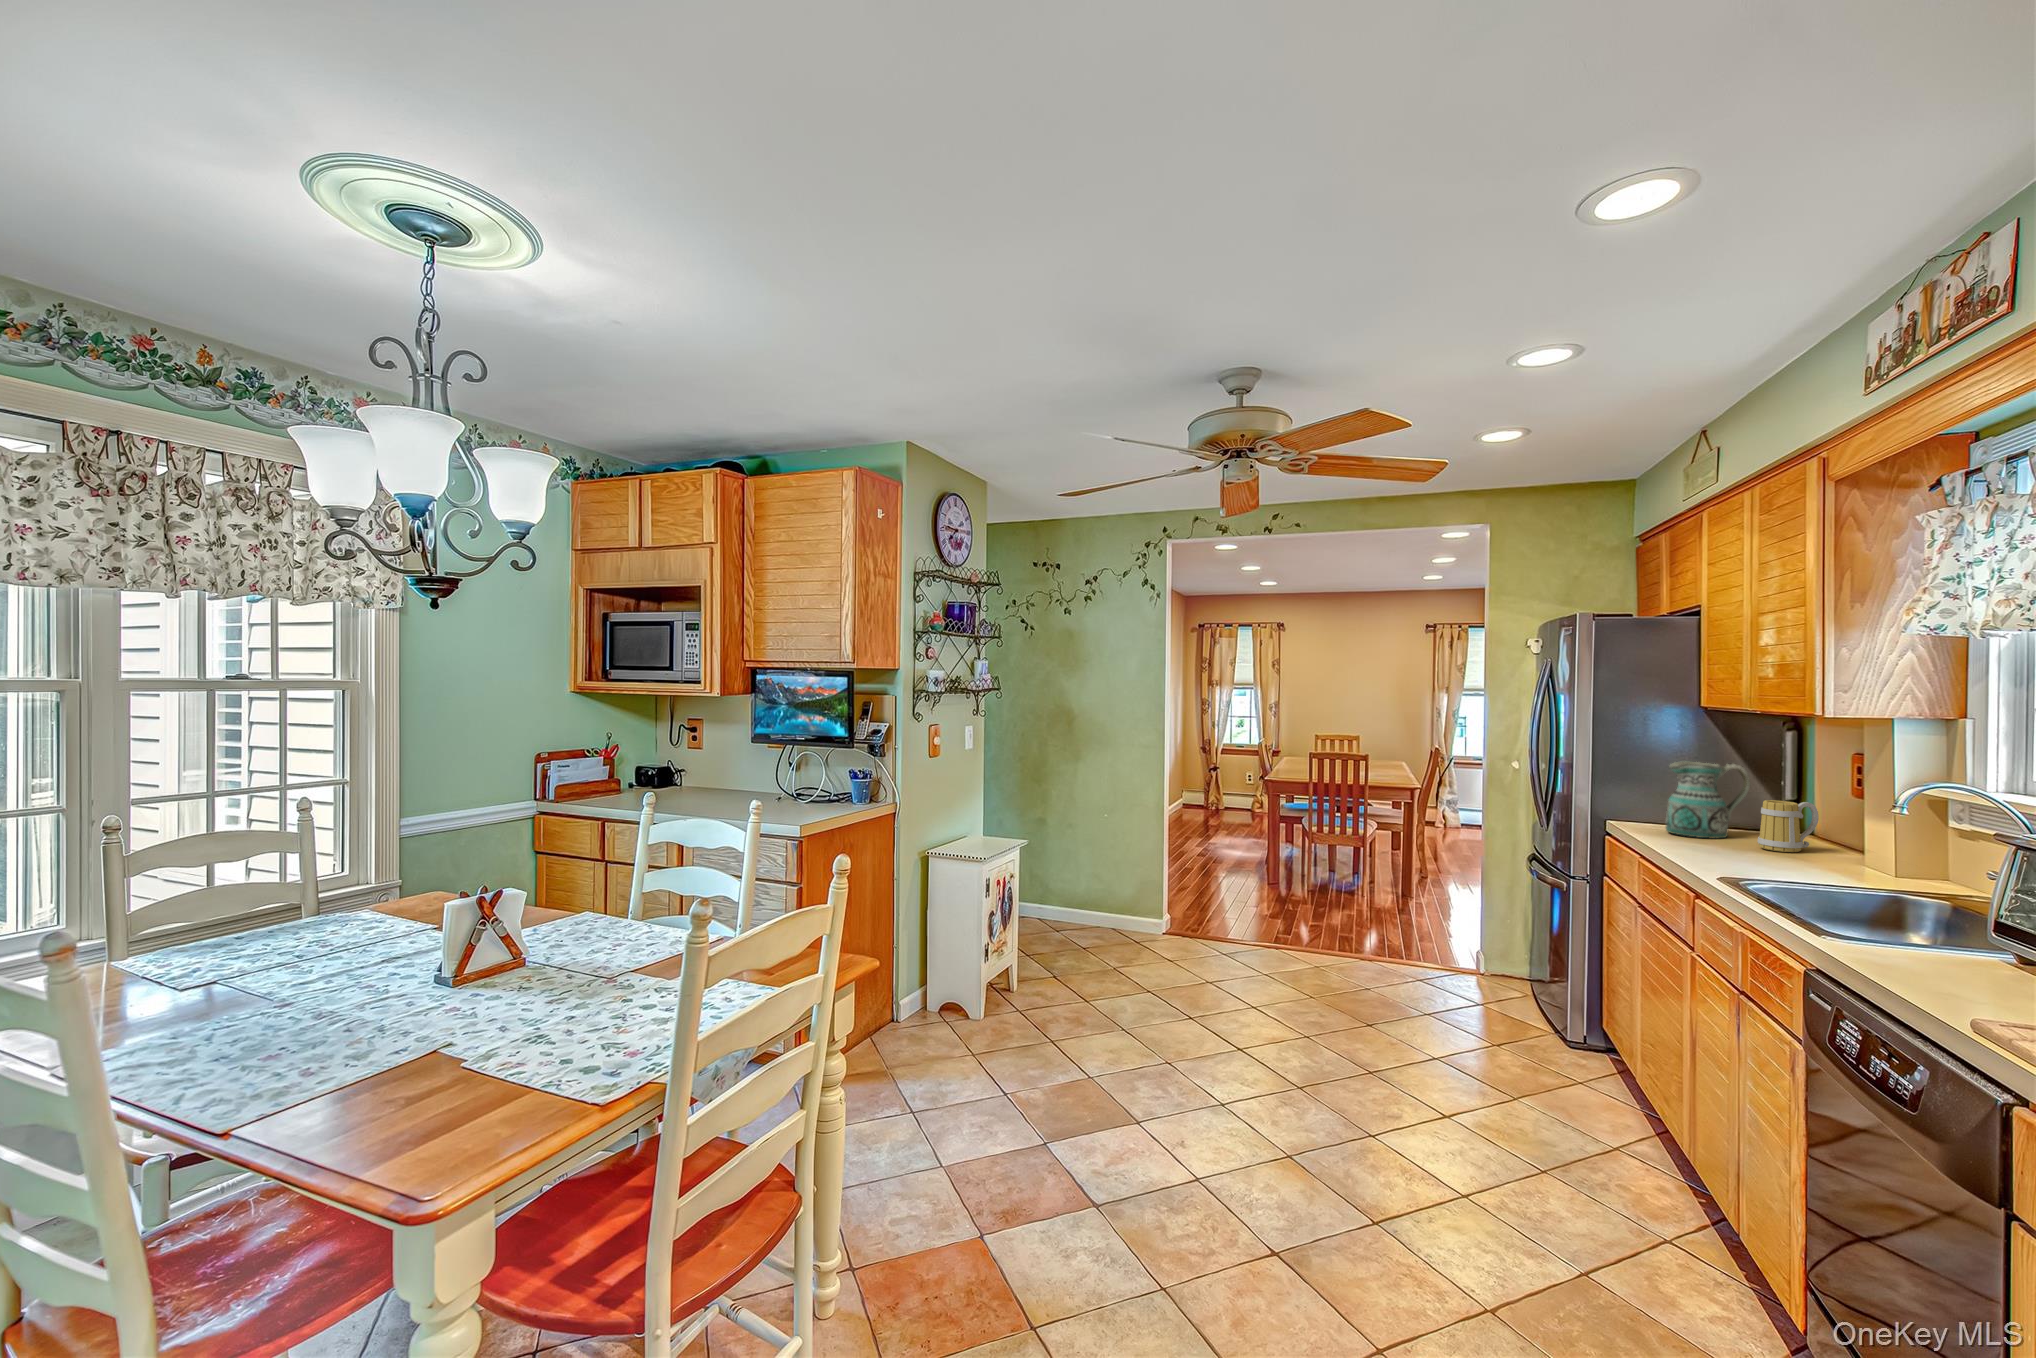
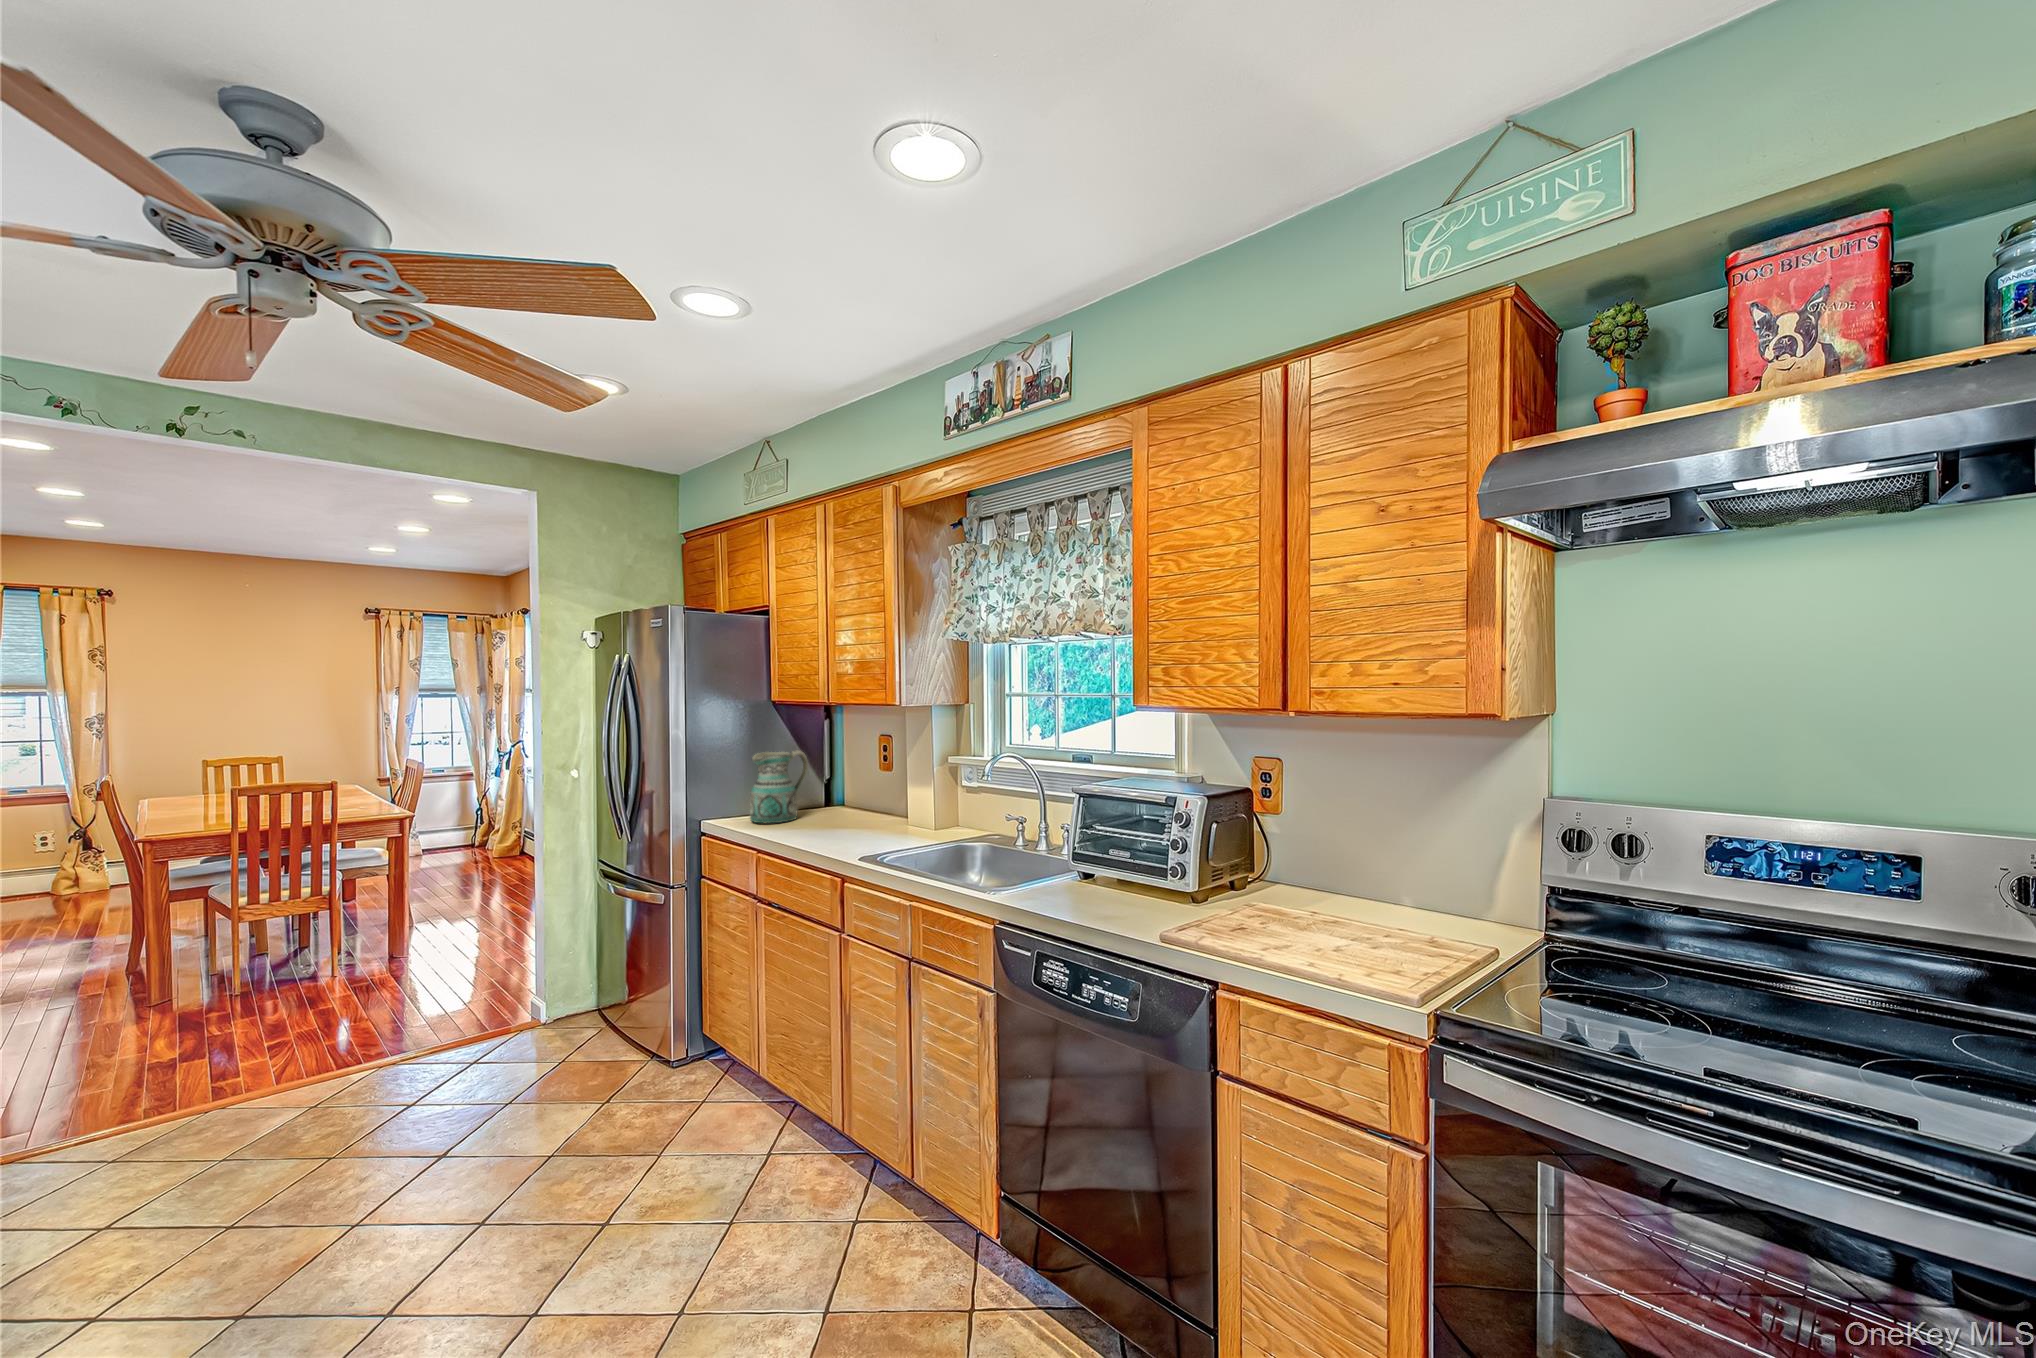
mug: present [1758,800,1819,852] -> none [829,777,864,823]

